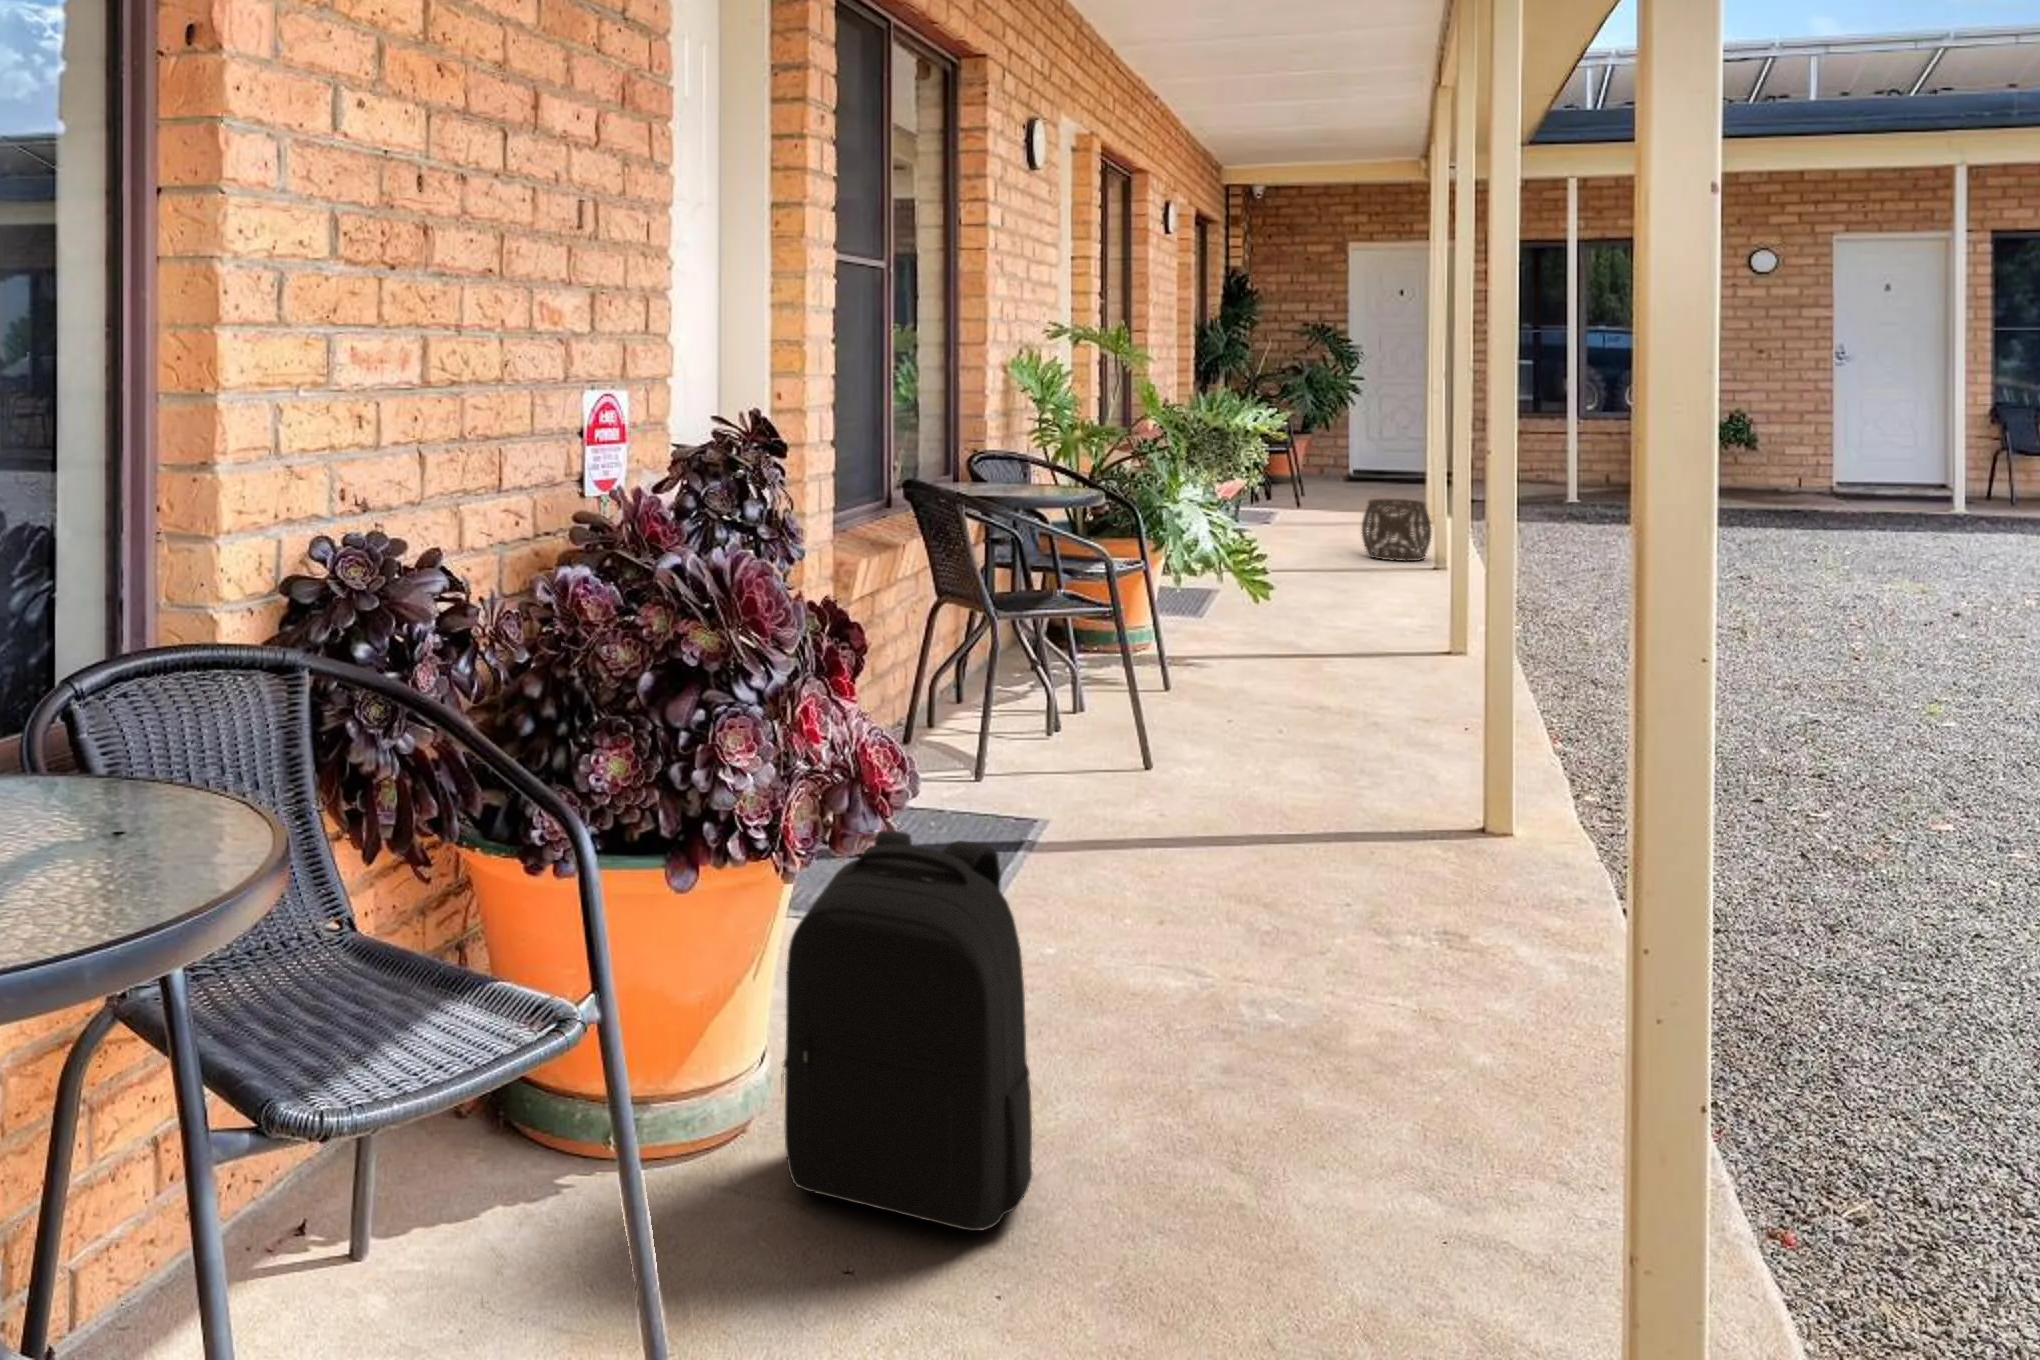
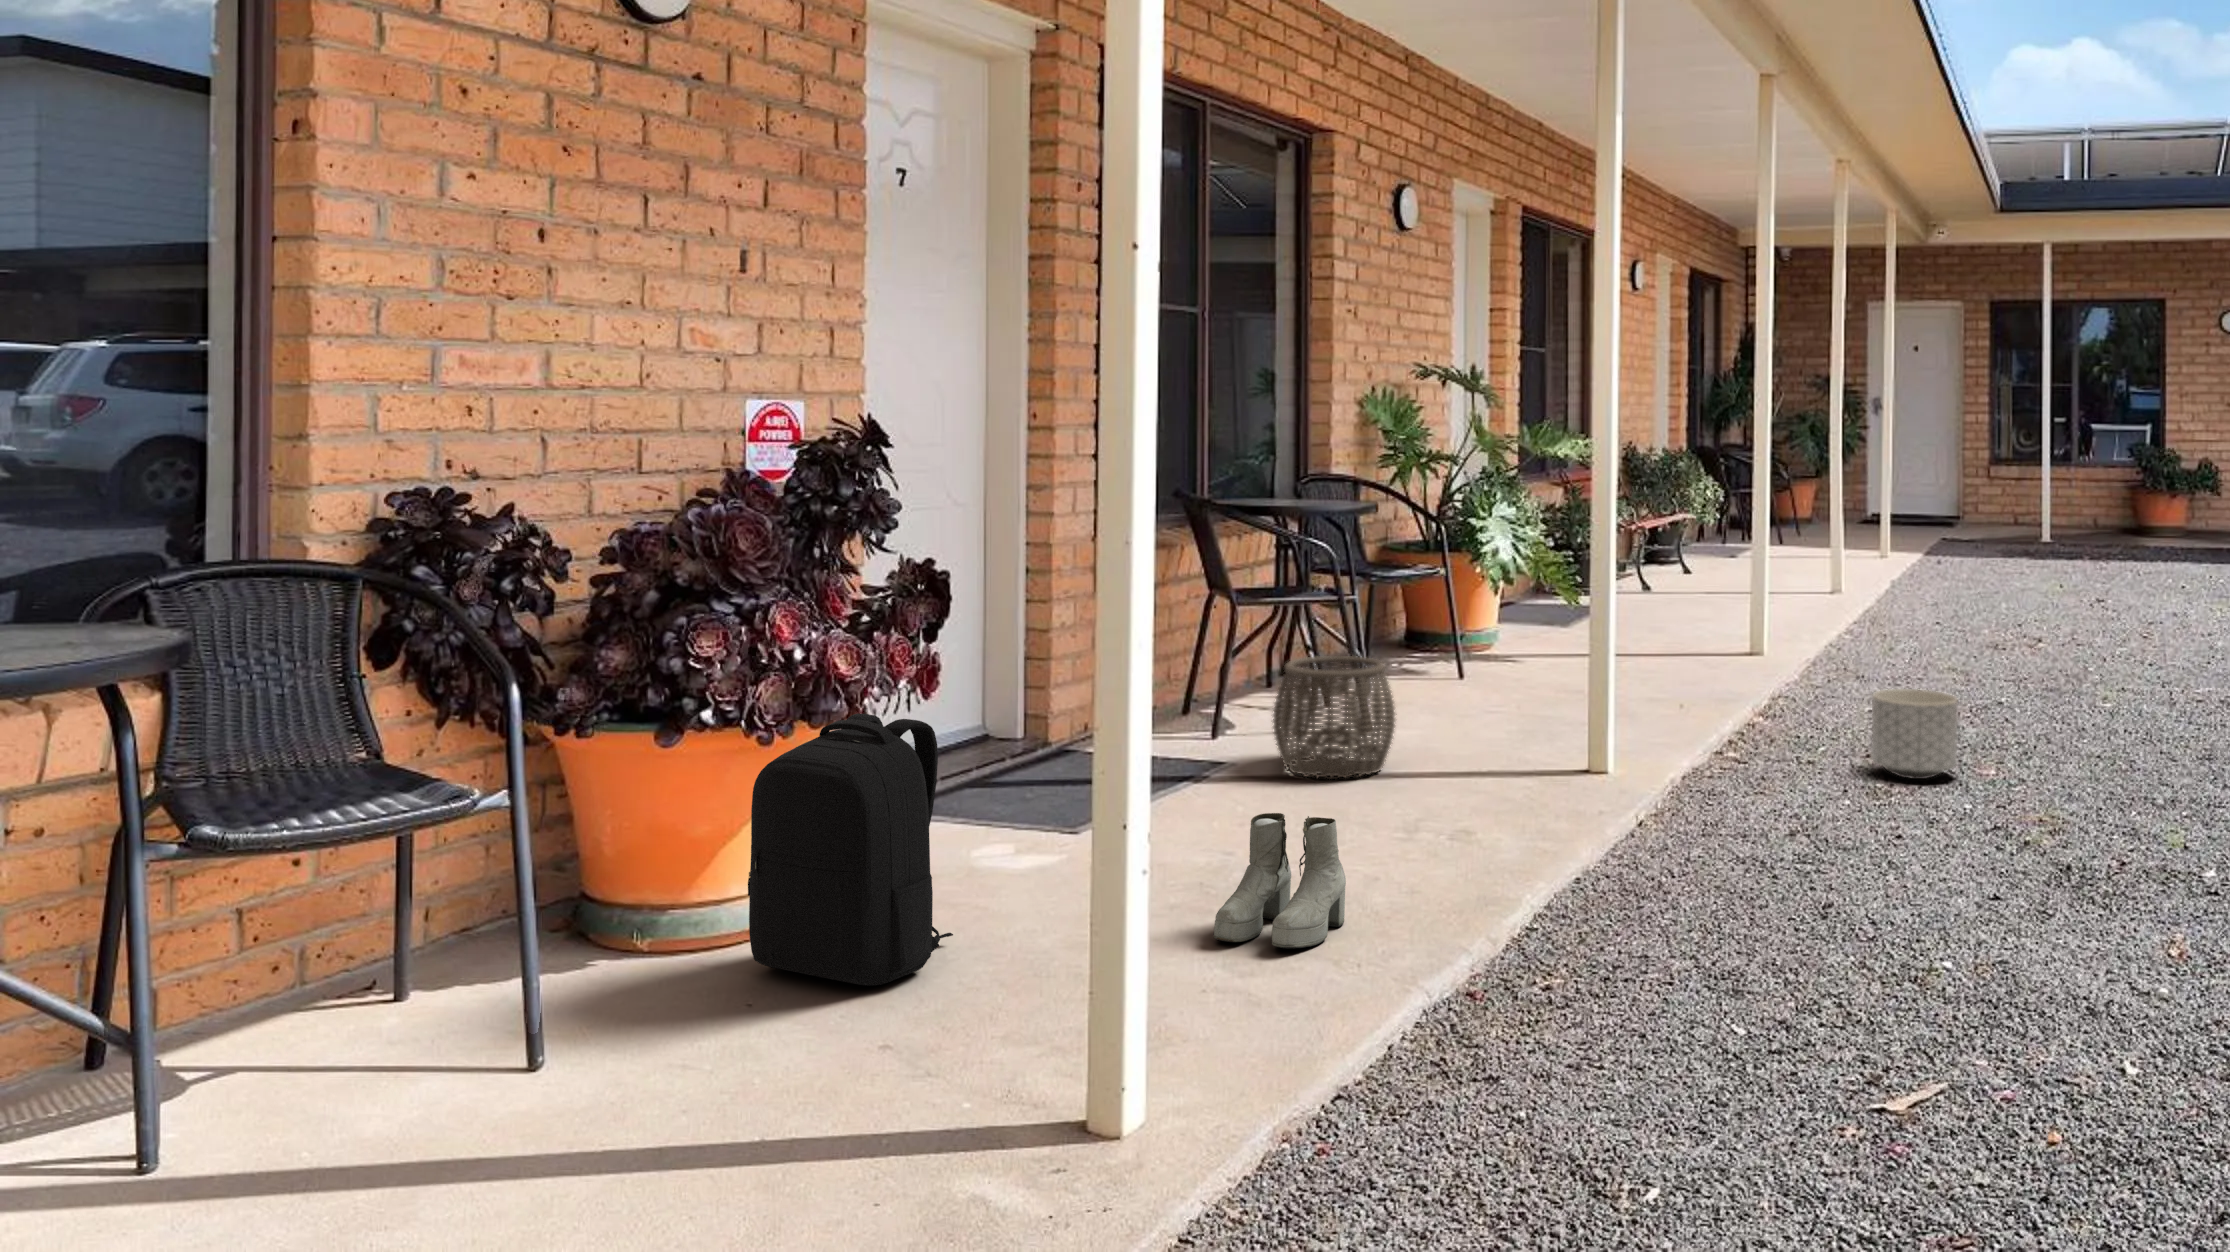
woven basket: present [1362,499,1432,561] -> present [1273,656,1395,778]
planter: none [1787,719,1911,833] -> present [1871,689,1958,779]
boots: none [1344,949,1499,1154] -> present [1214,813,1346,948]

